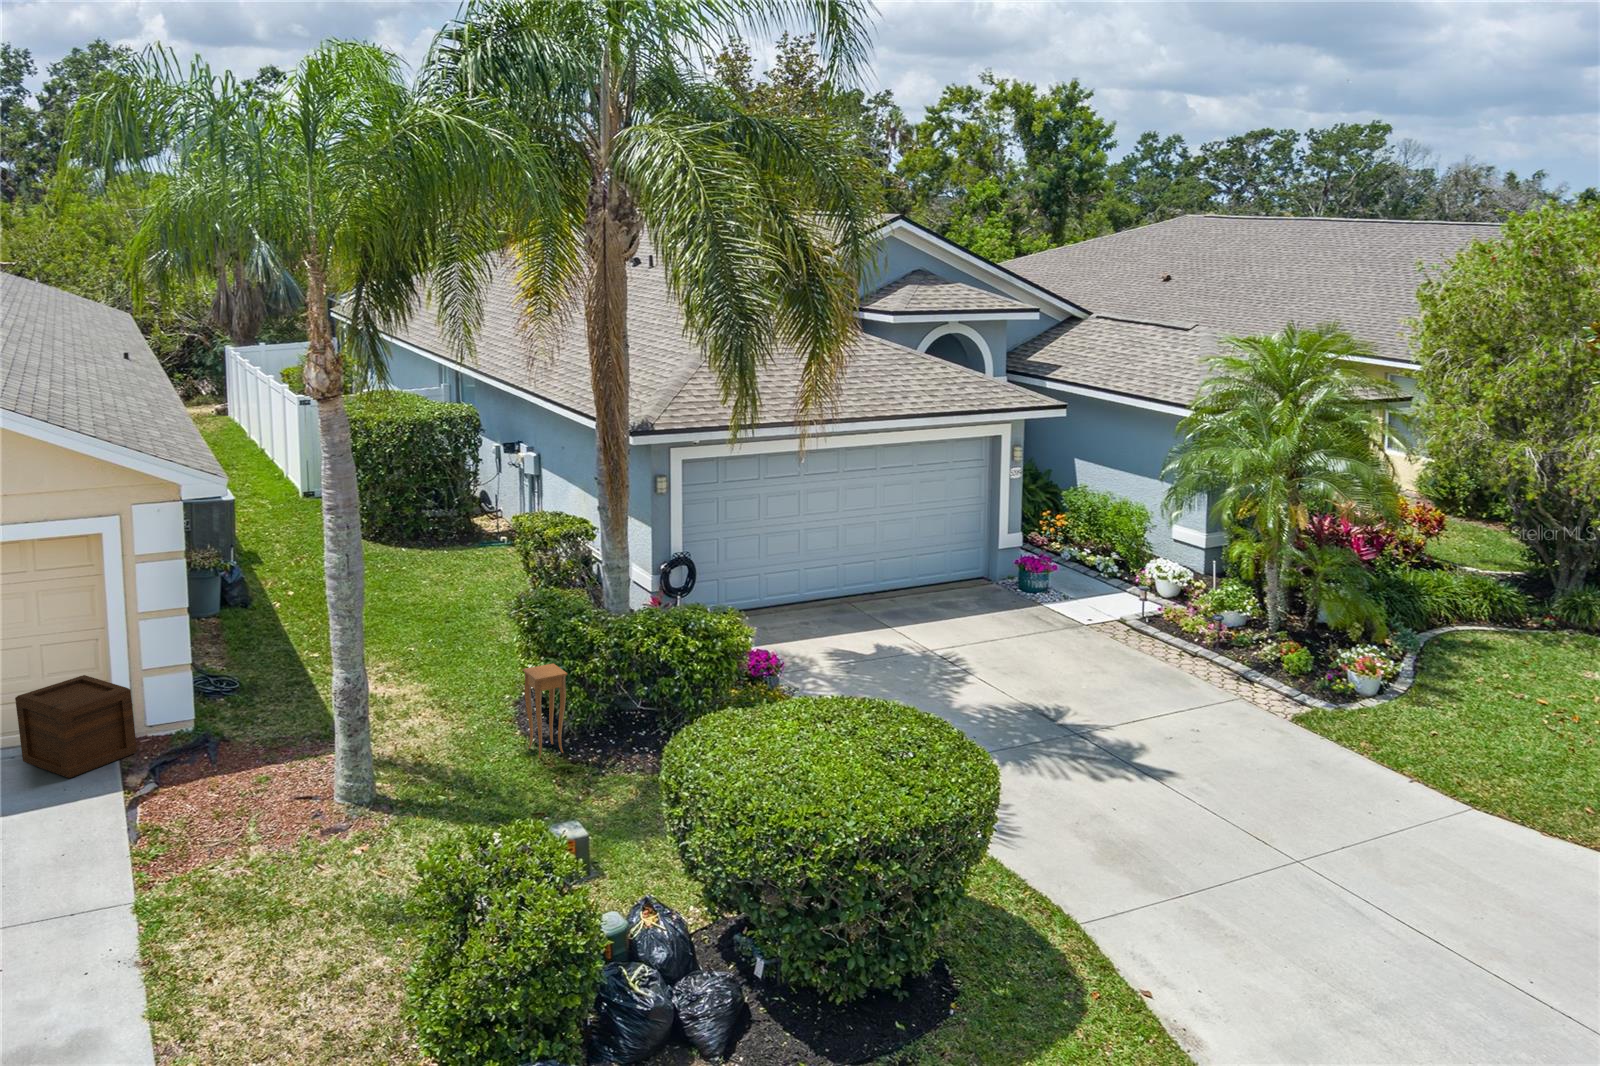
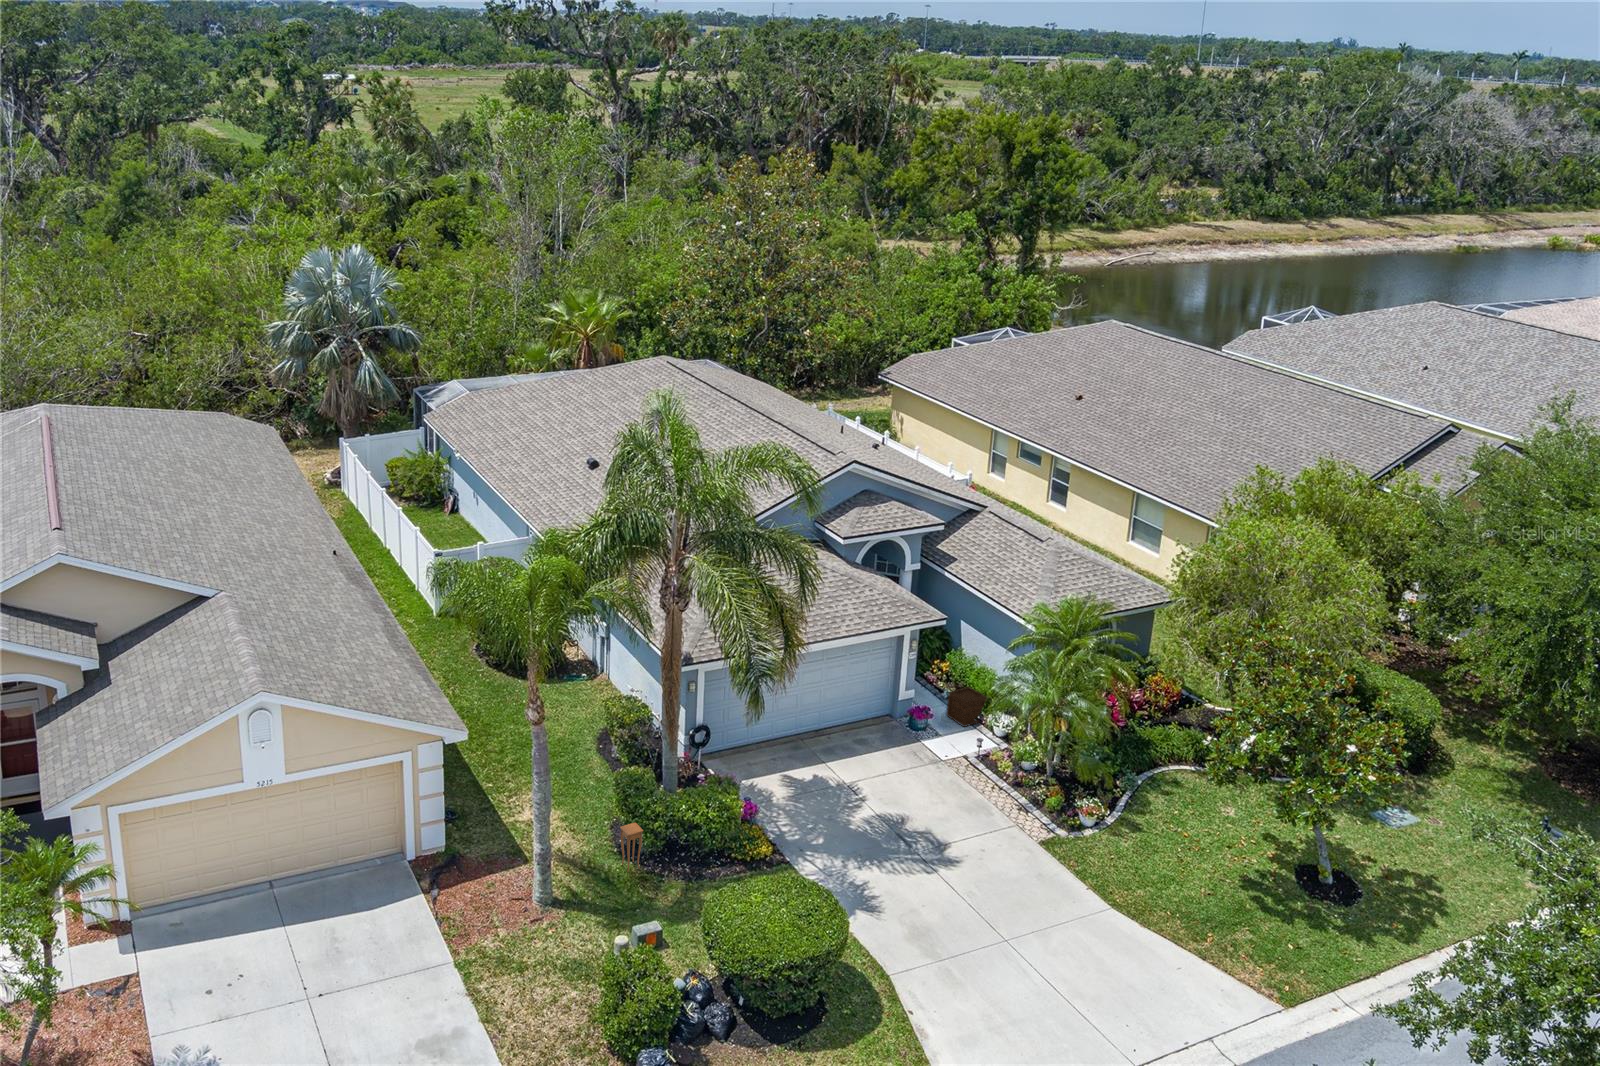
wooden crate: present [15,675,137,778] -> present [946,687,987,727]

